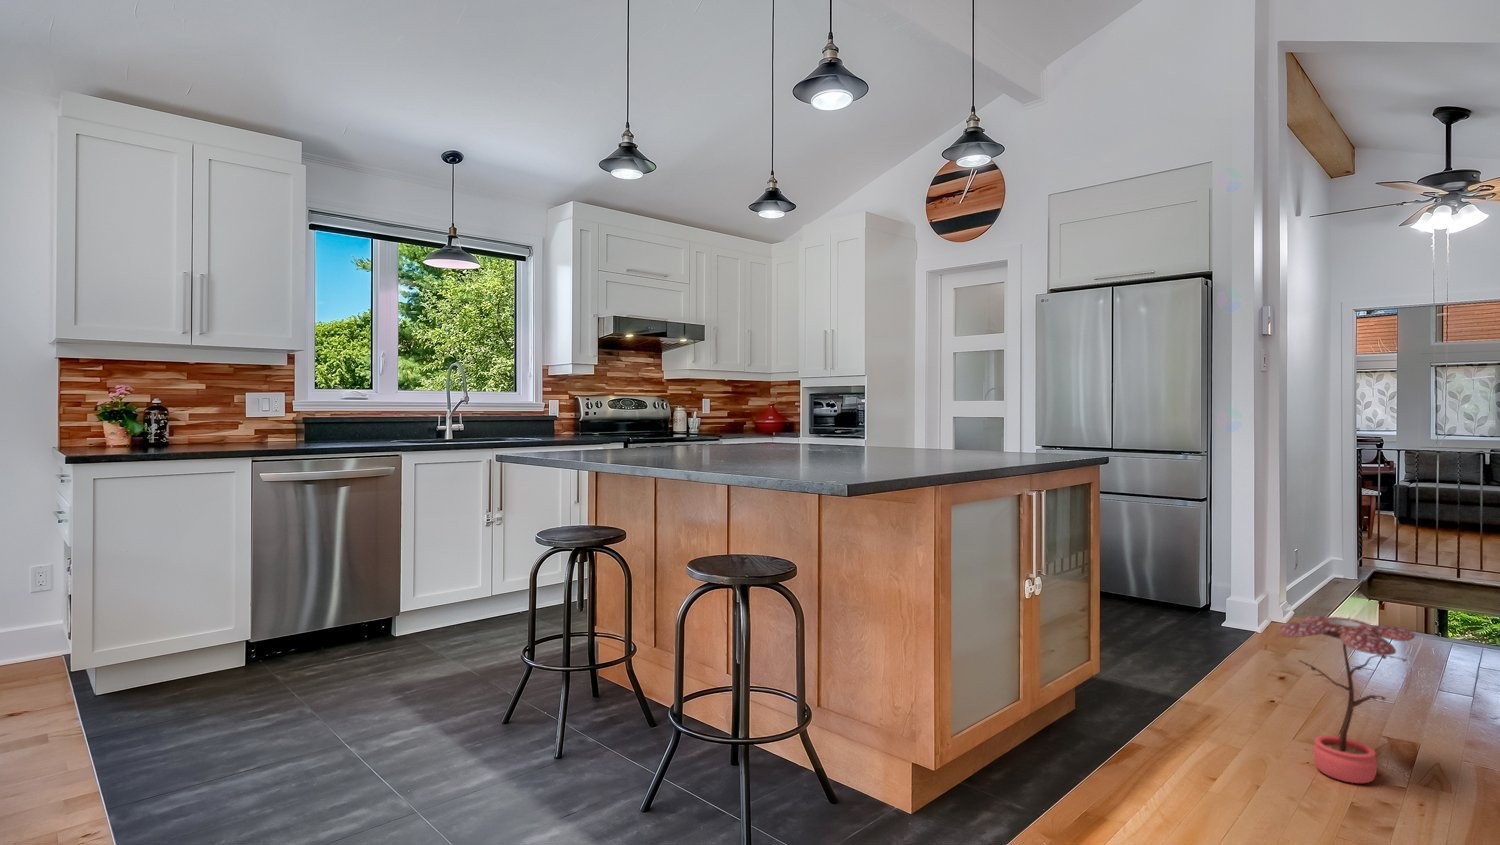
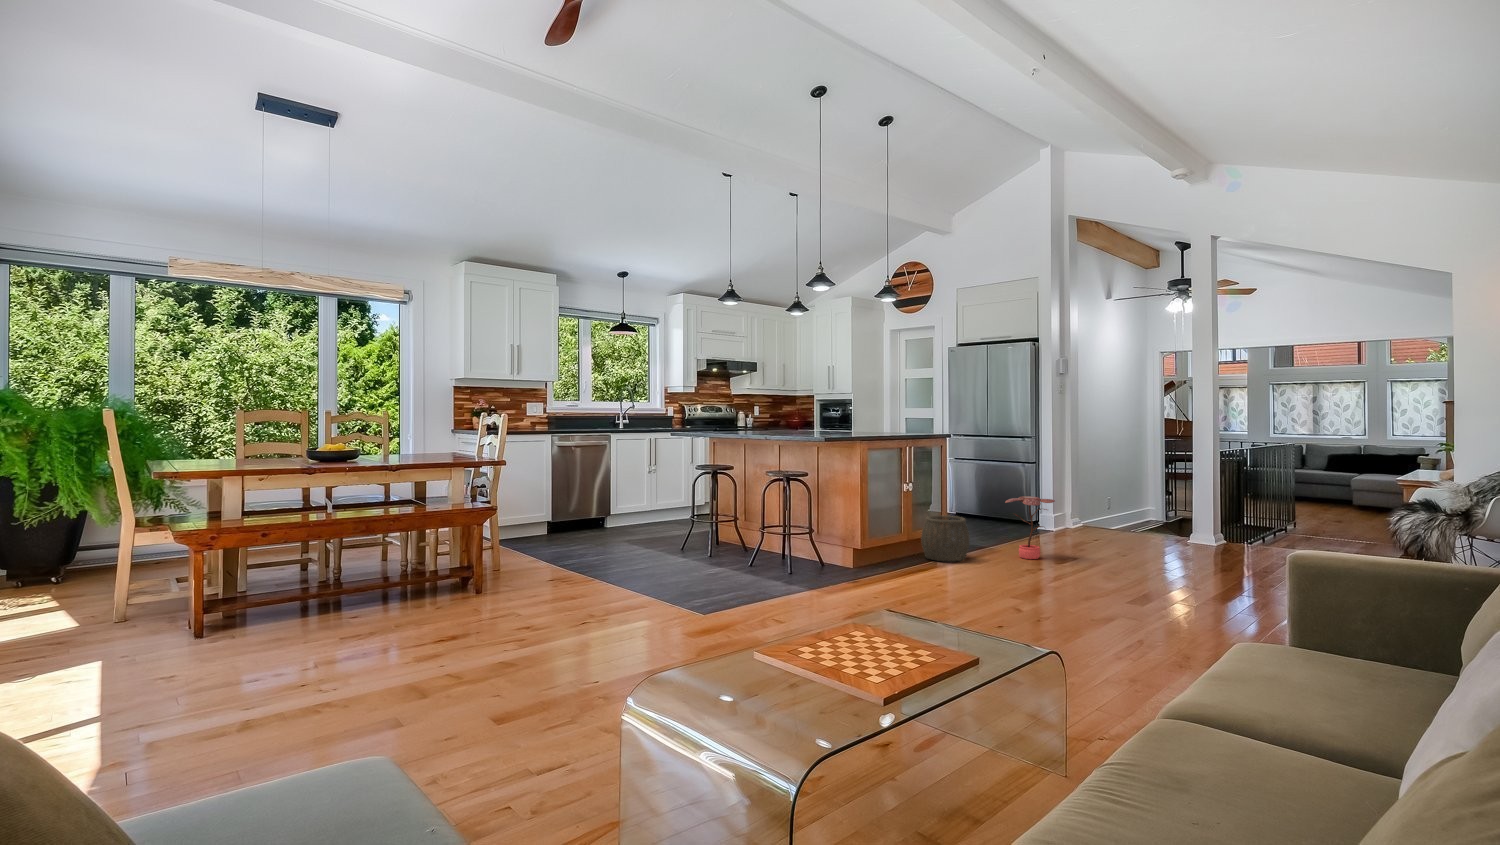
woven basket: none [1074,665,1213,808] -> present [921,516,970,562]

